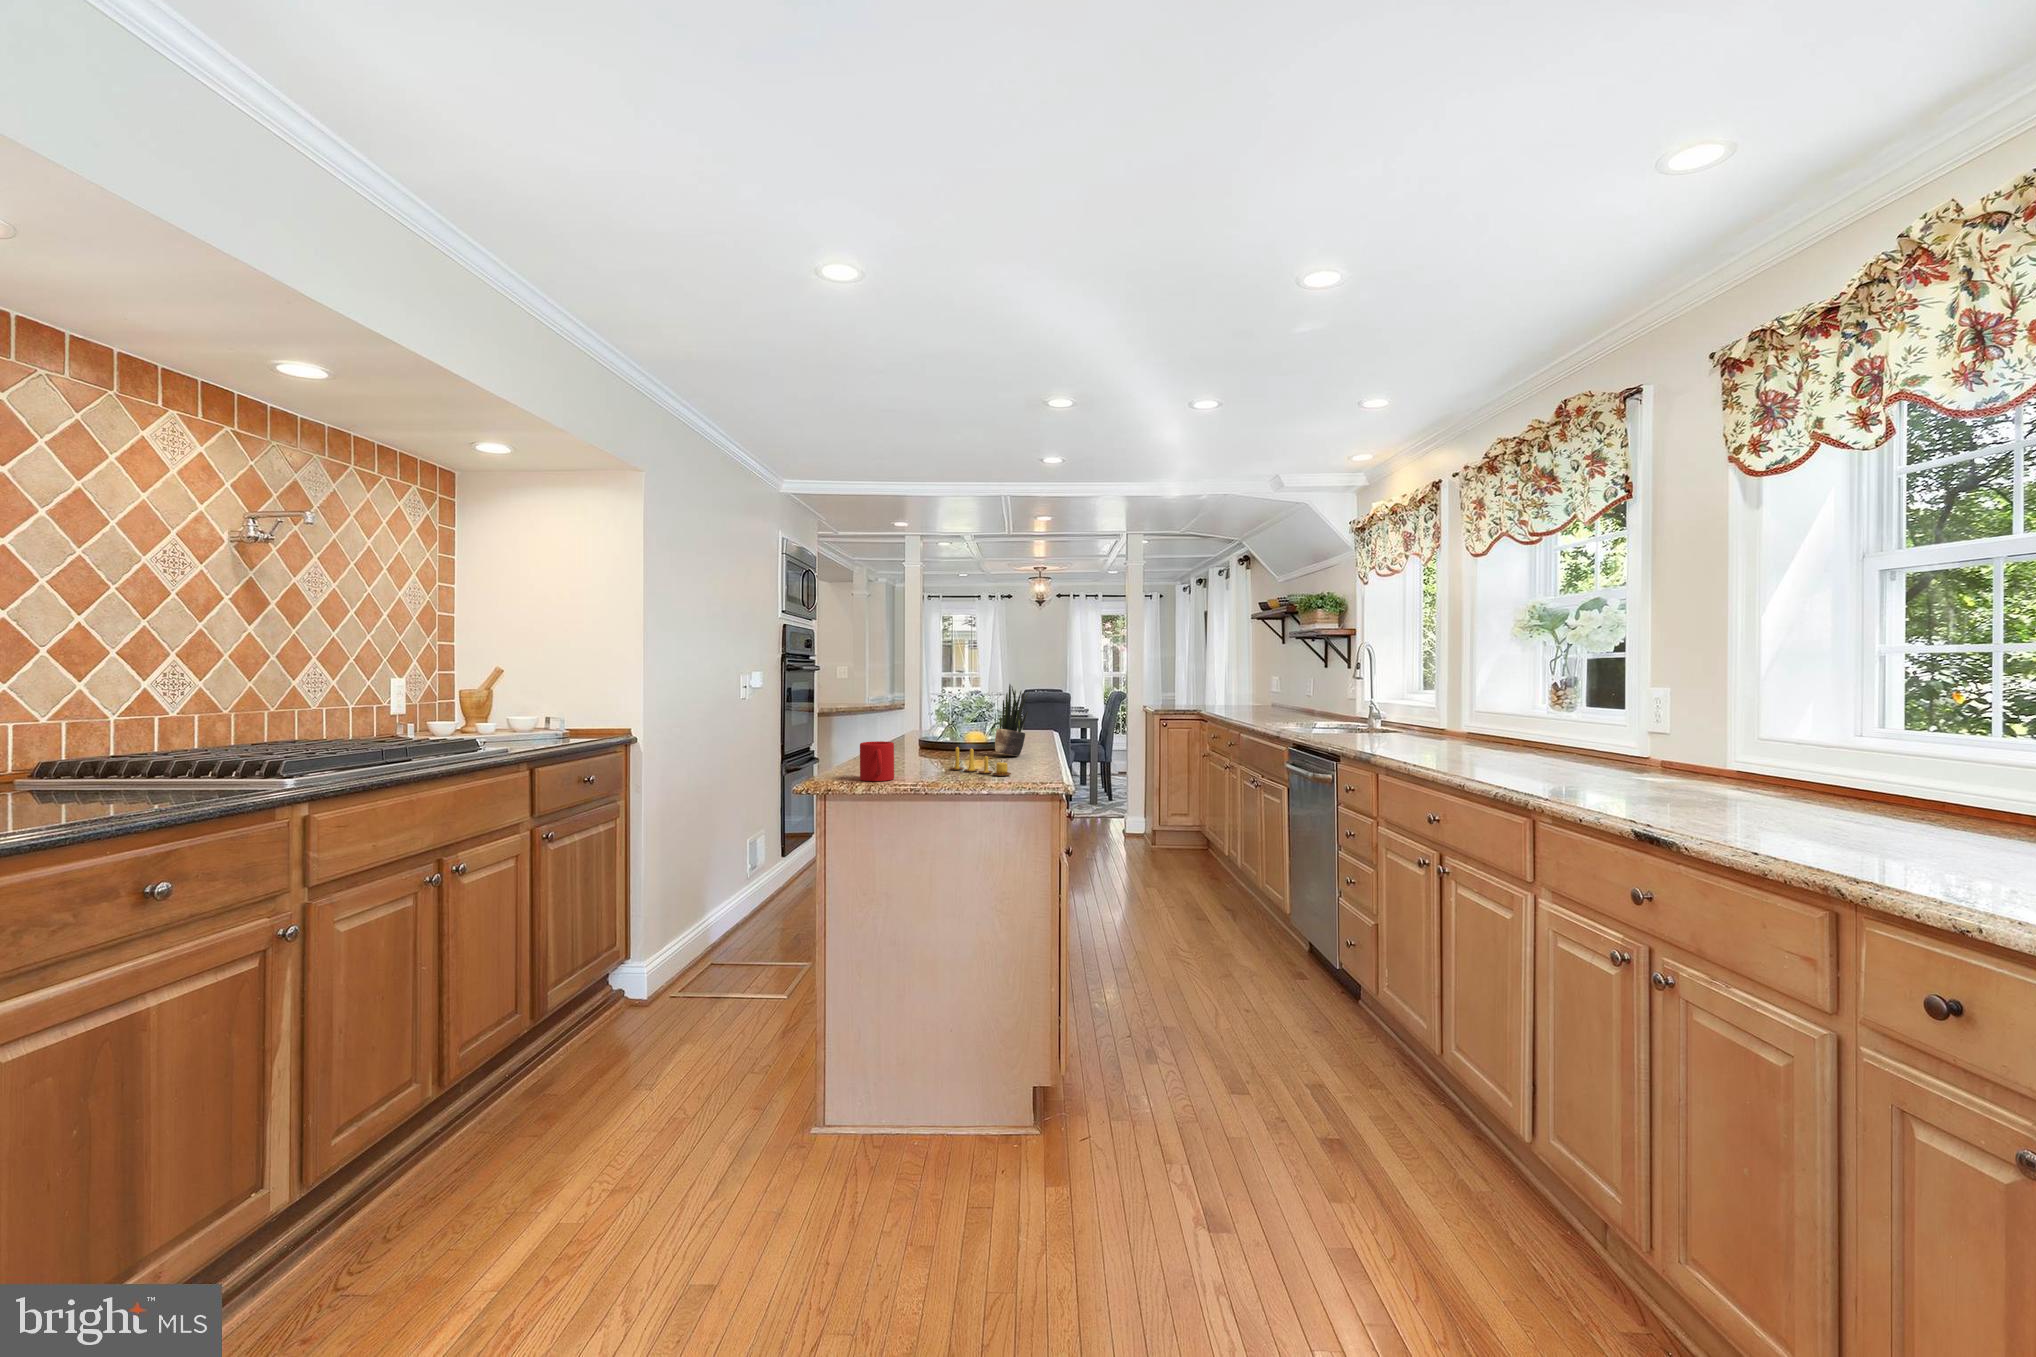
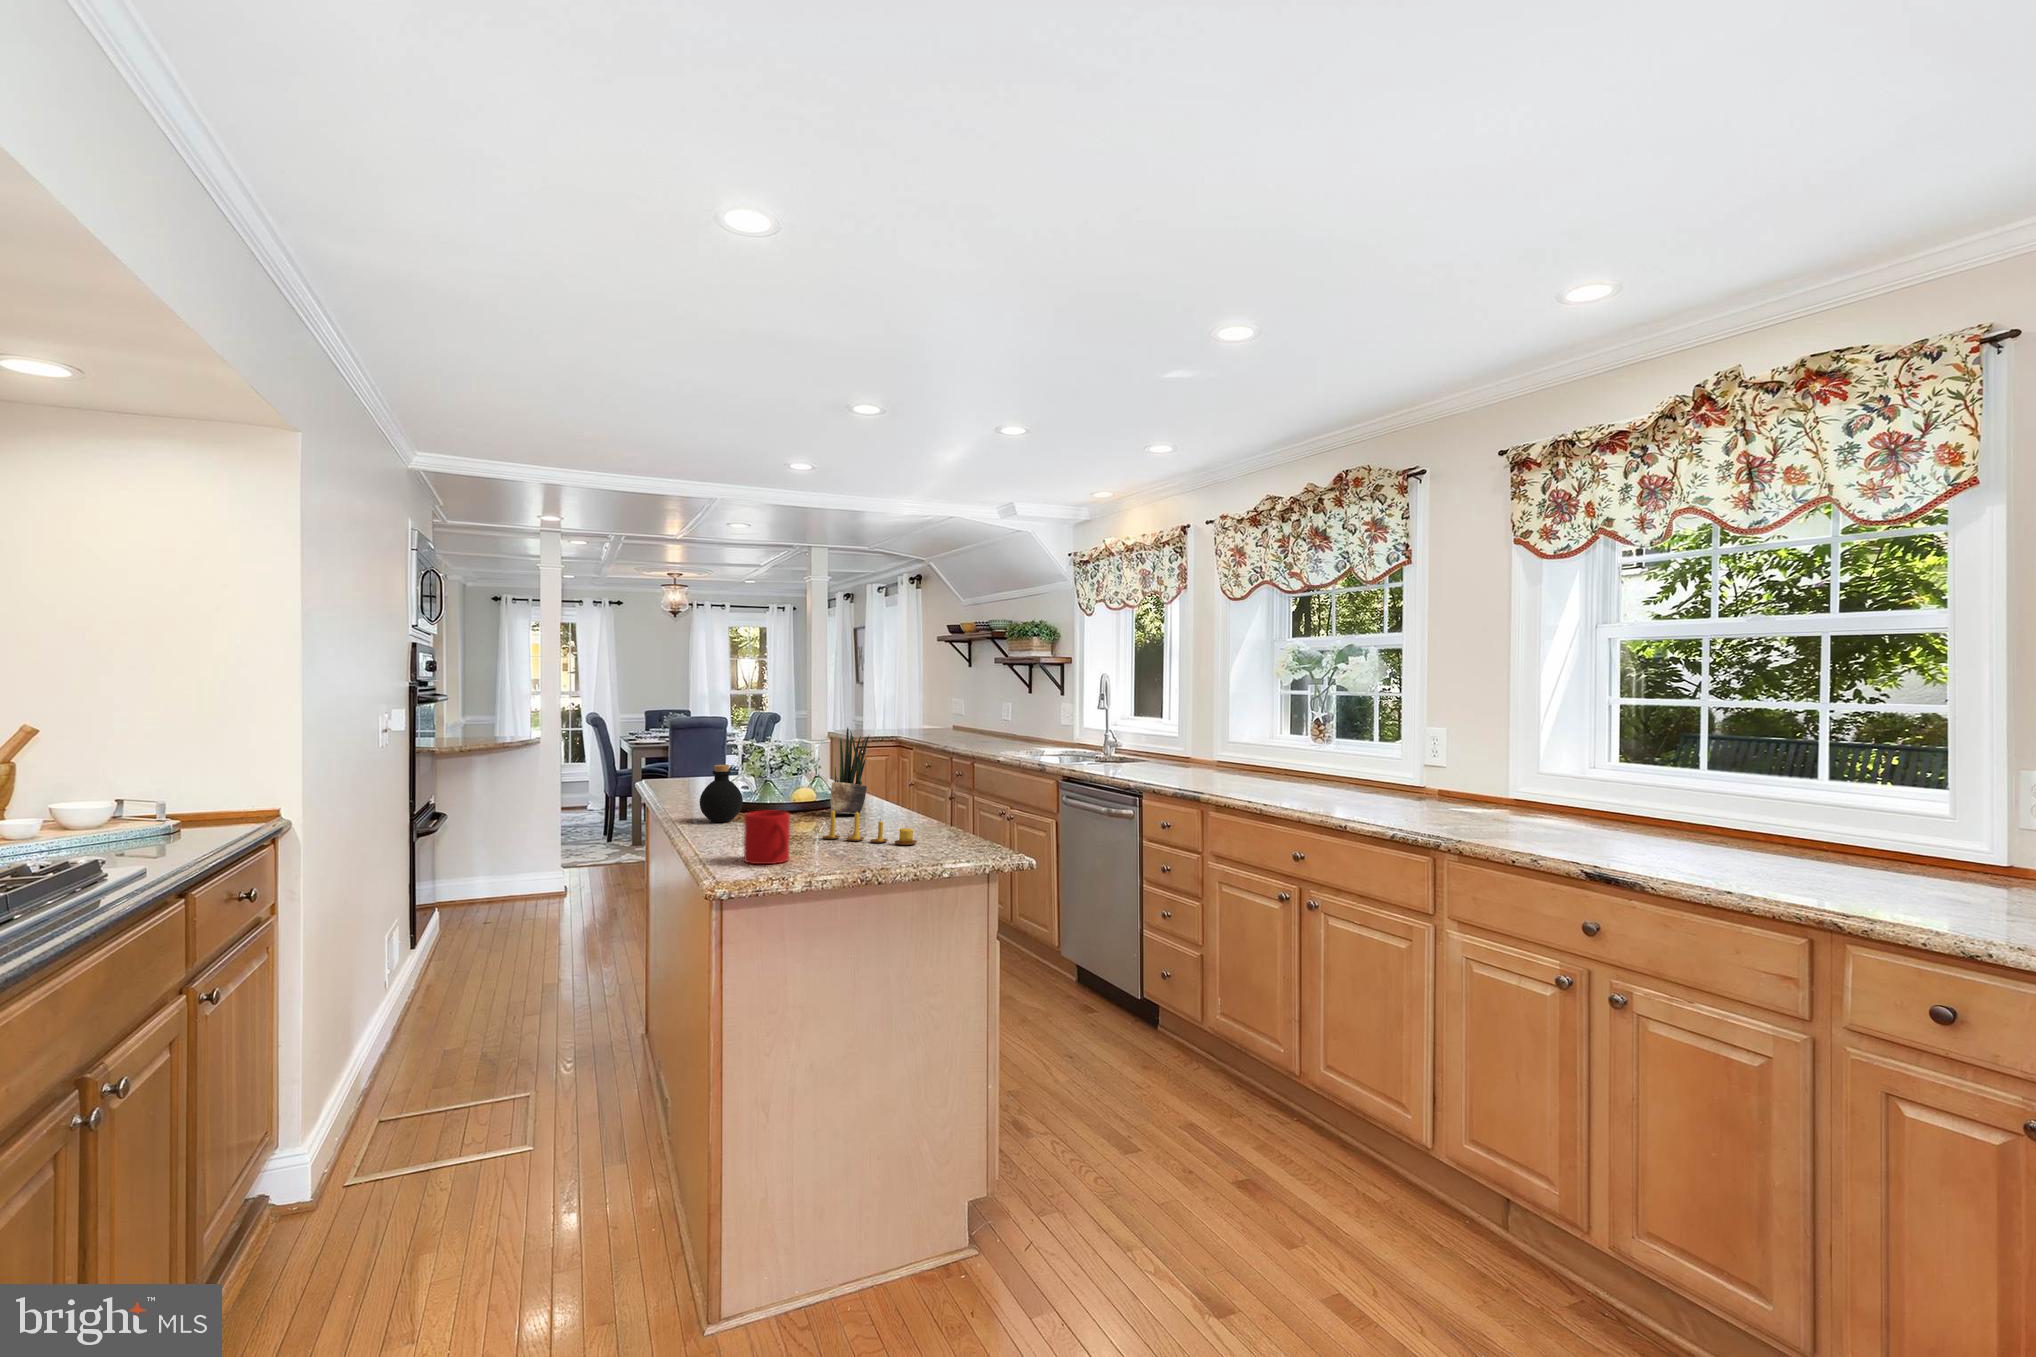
bottle: none [891,712,924,757] -> present [700,765,743,822]

